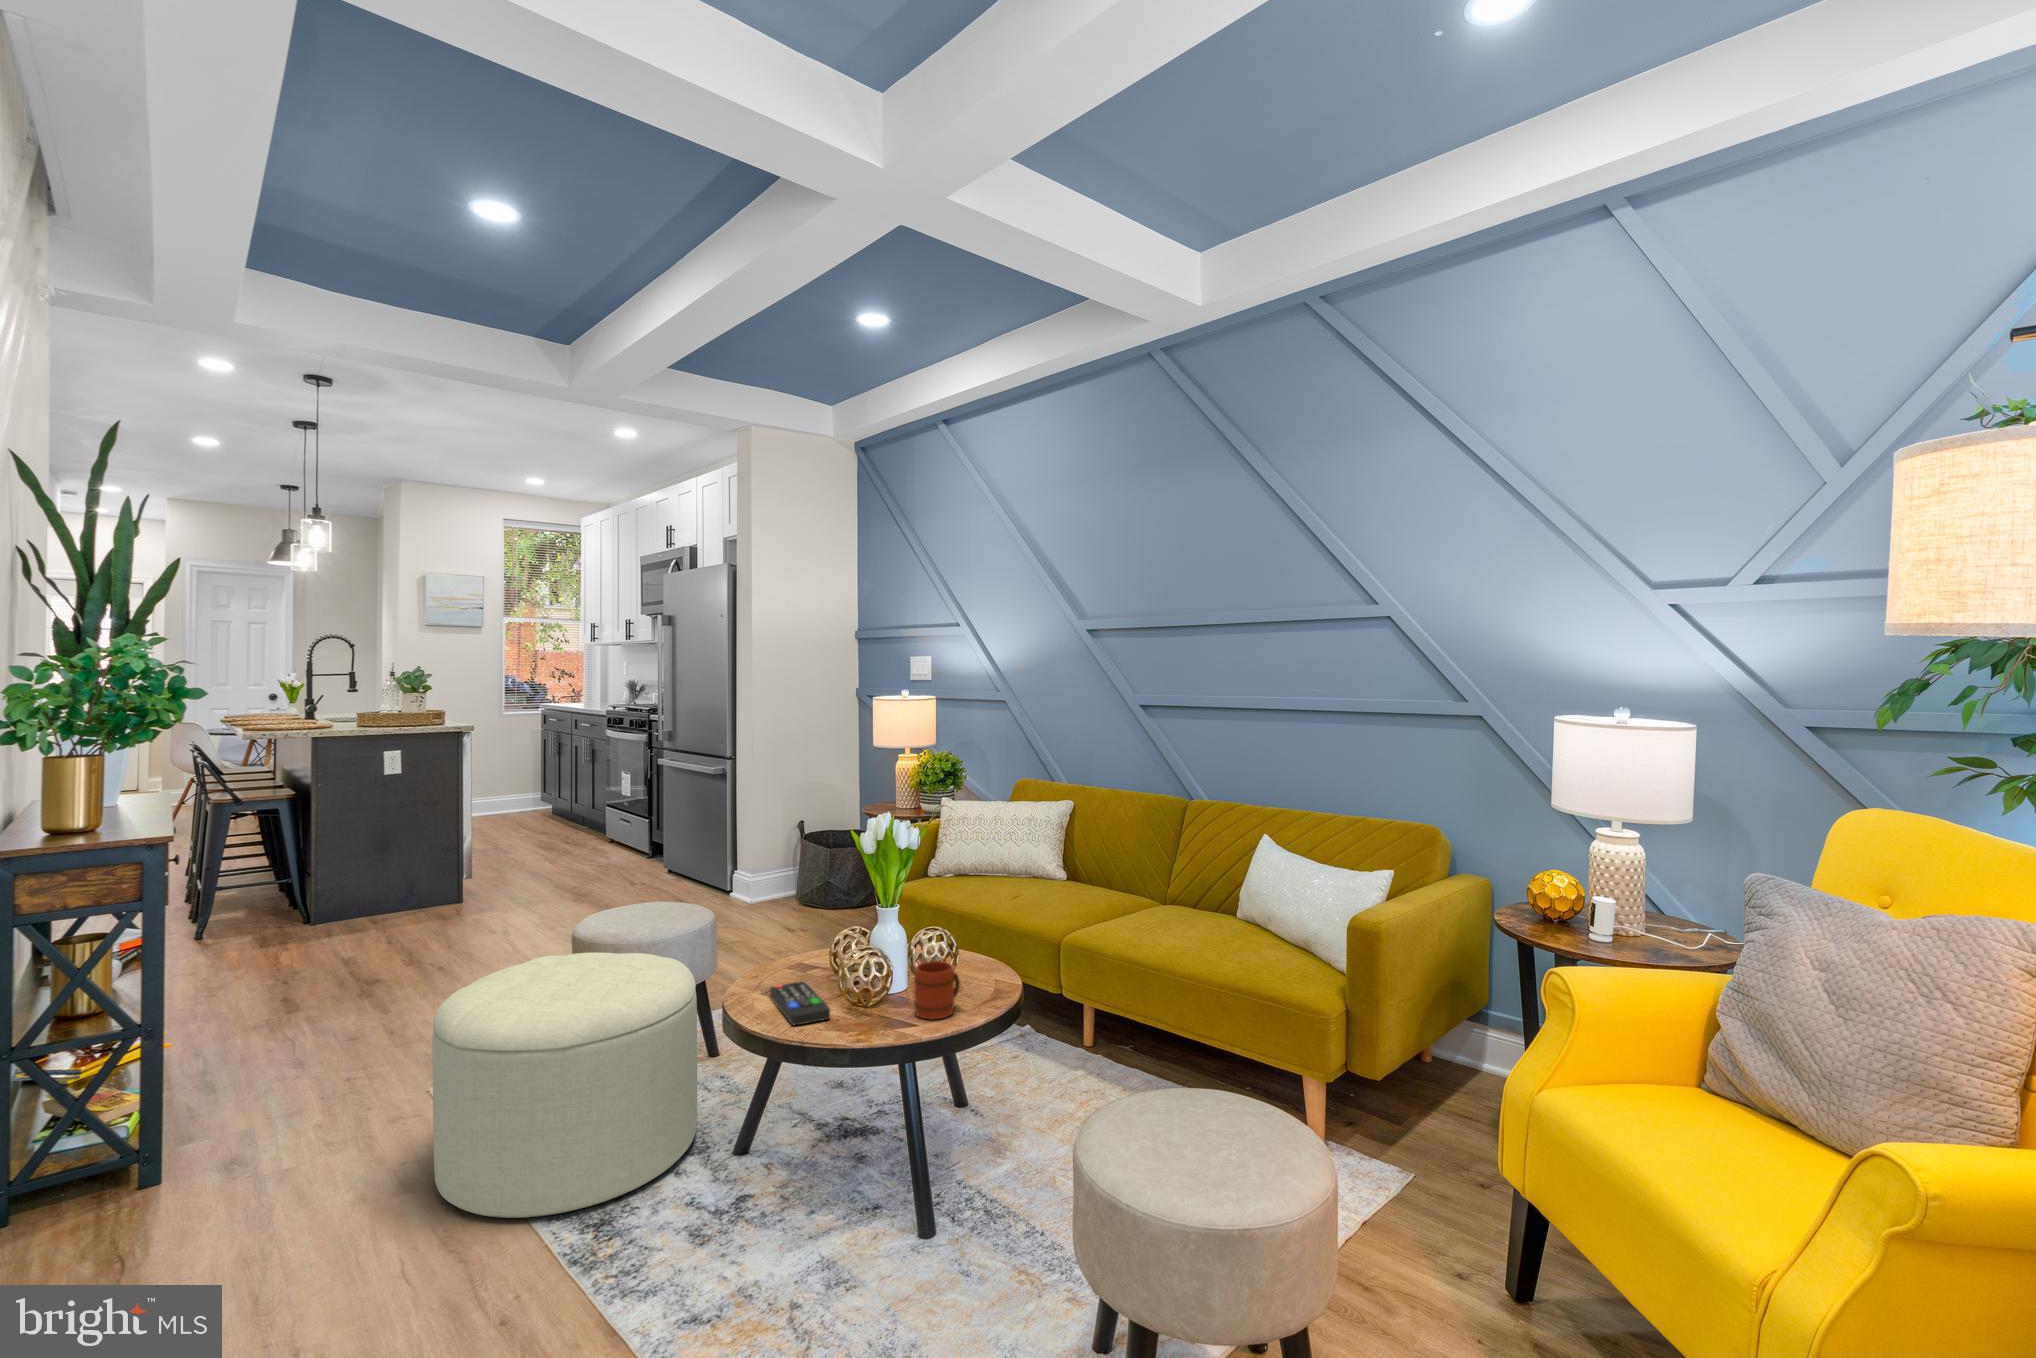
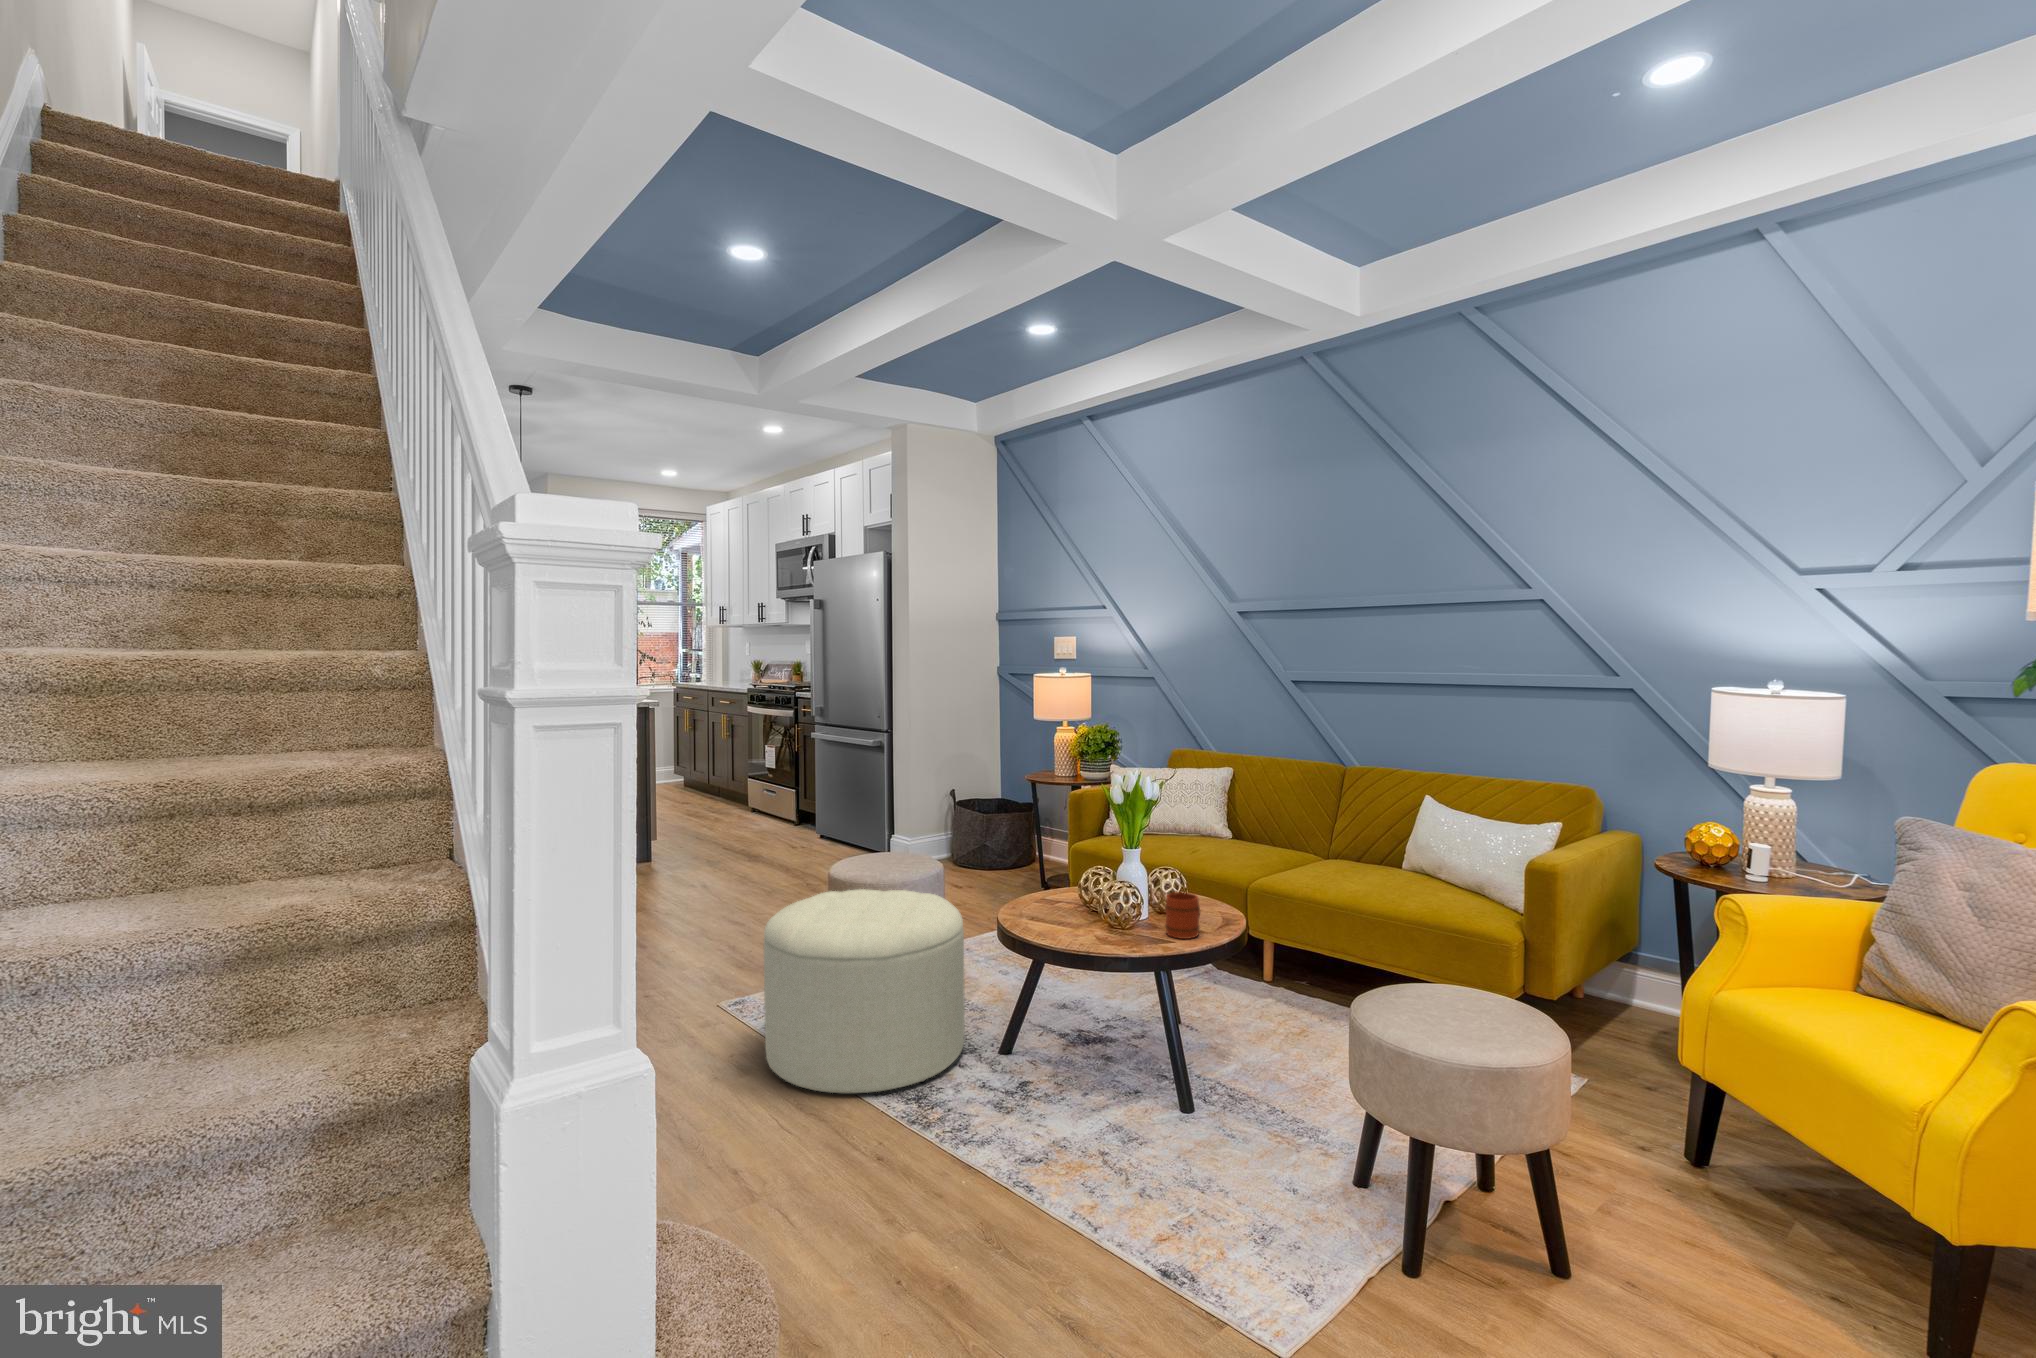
remote control: present [770,981,830,1025] -> none [1037,910,1099,941]

